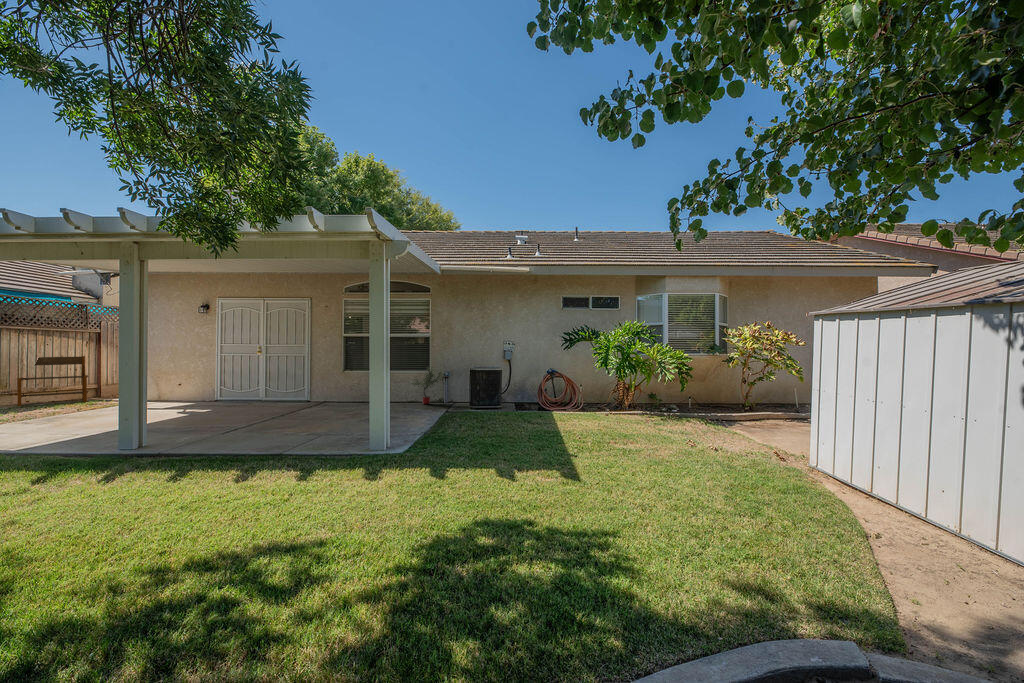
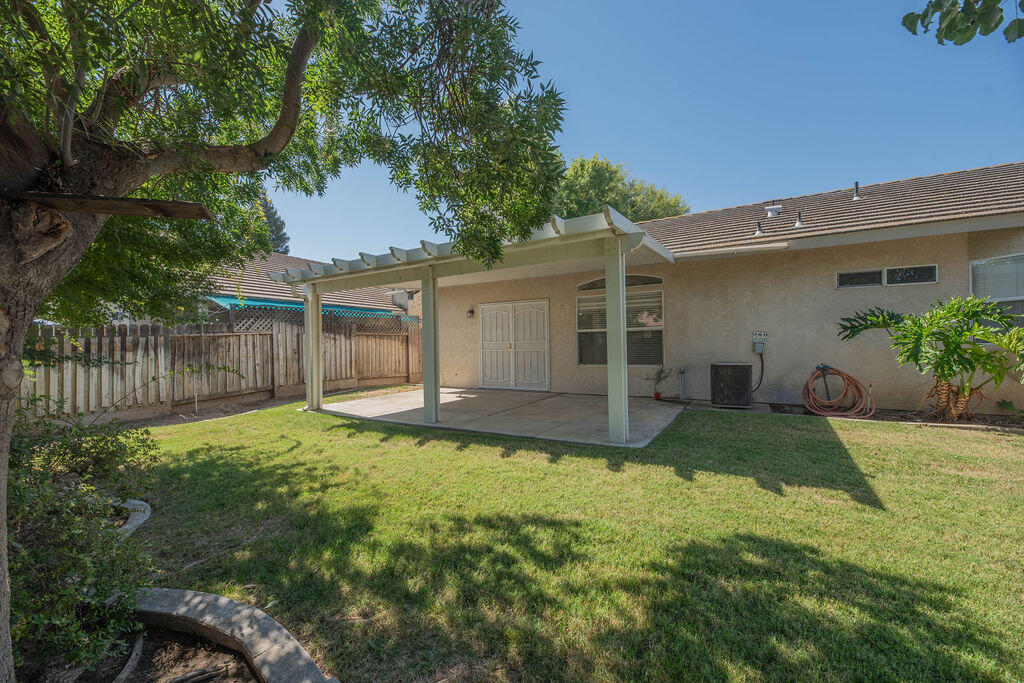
bench: present [18,356,88,406] -> none [366,352,403,386]

